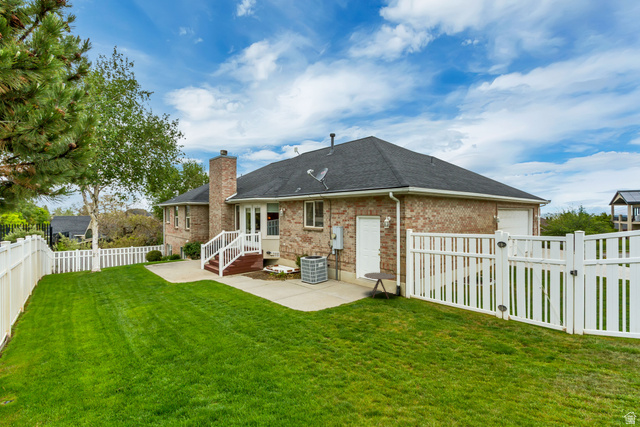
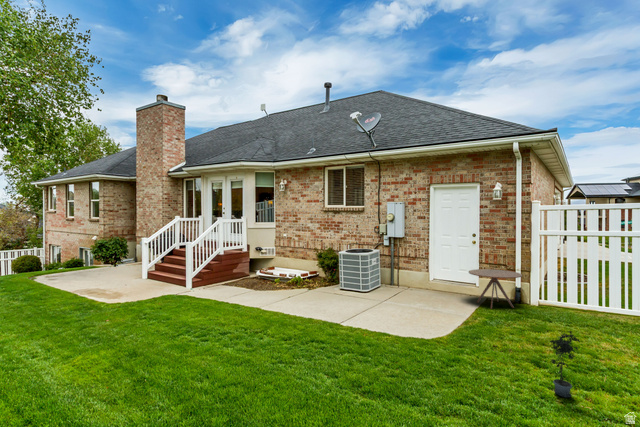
potted plant: none [311,306,328,339] -> present [548,331,580,397]

